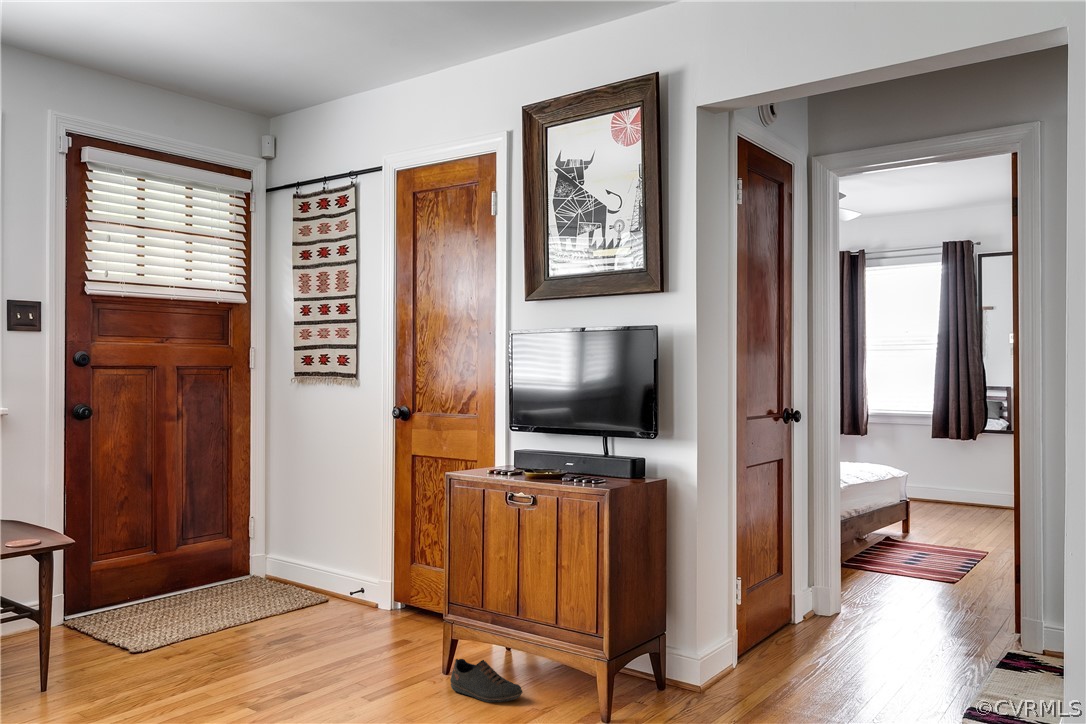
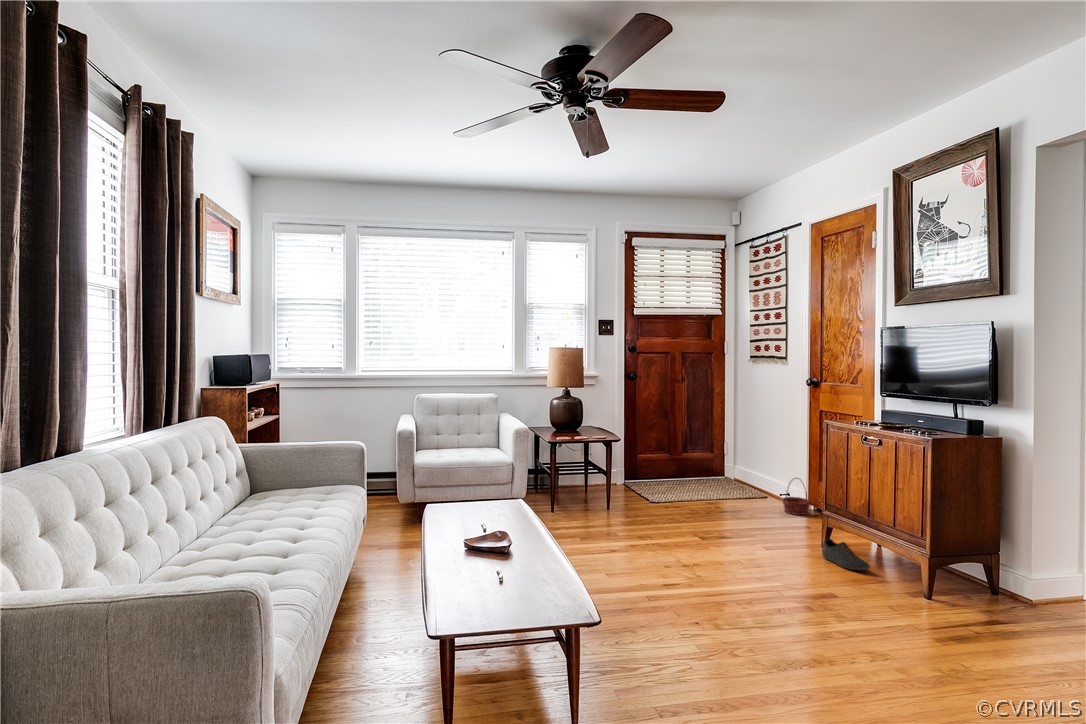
basket: none [360,562,402,622] -> present [783,478,810,515]

